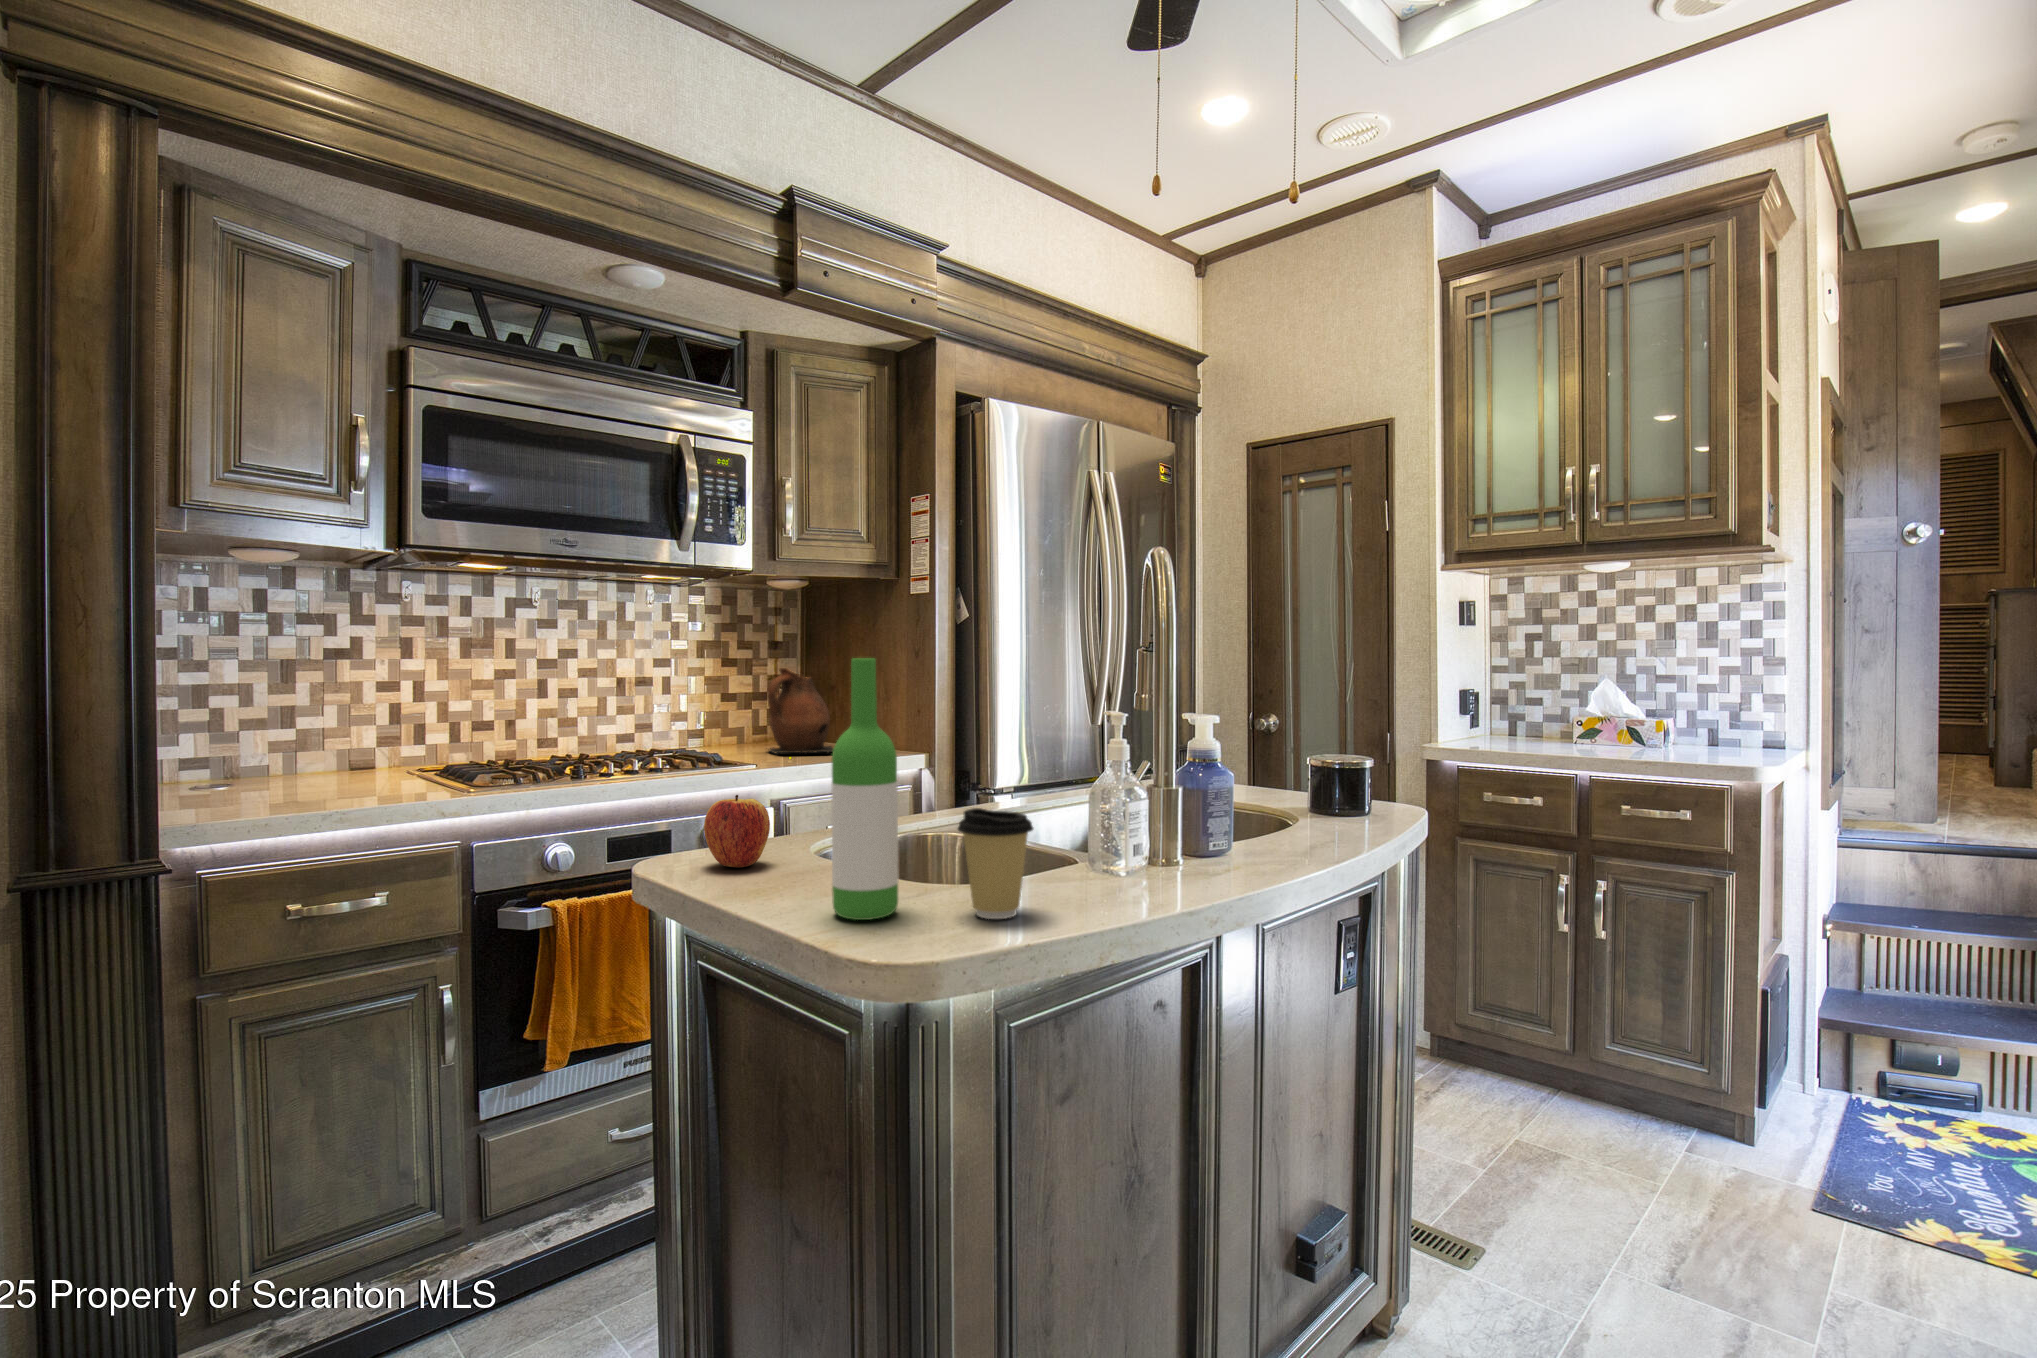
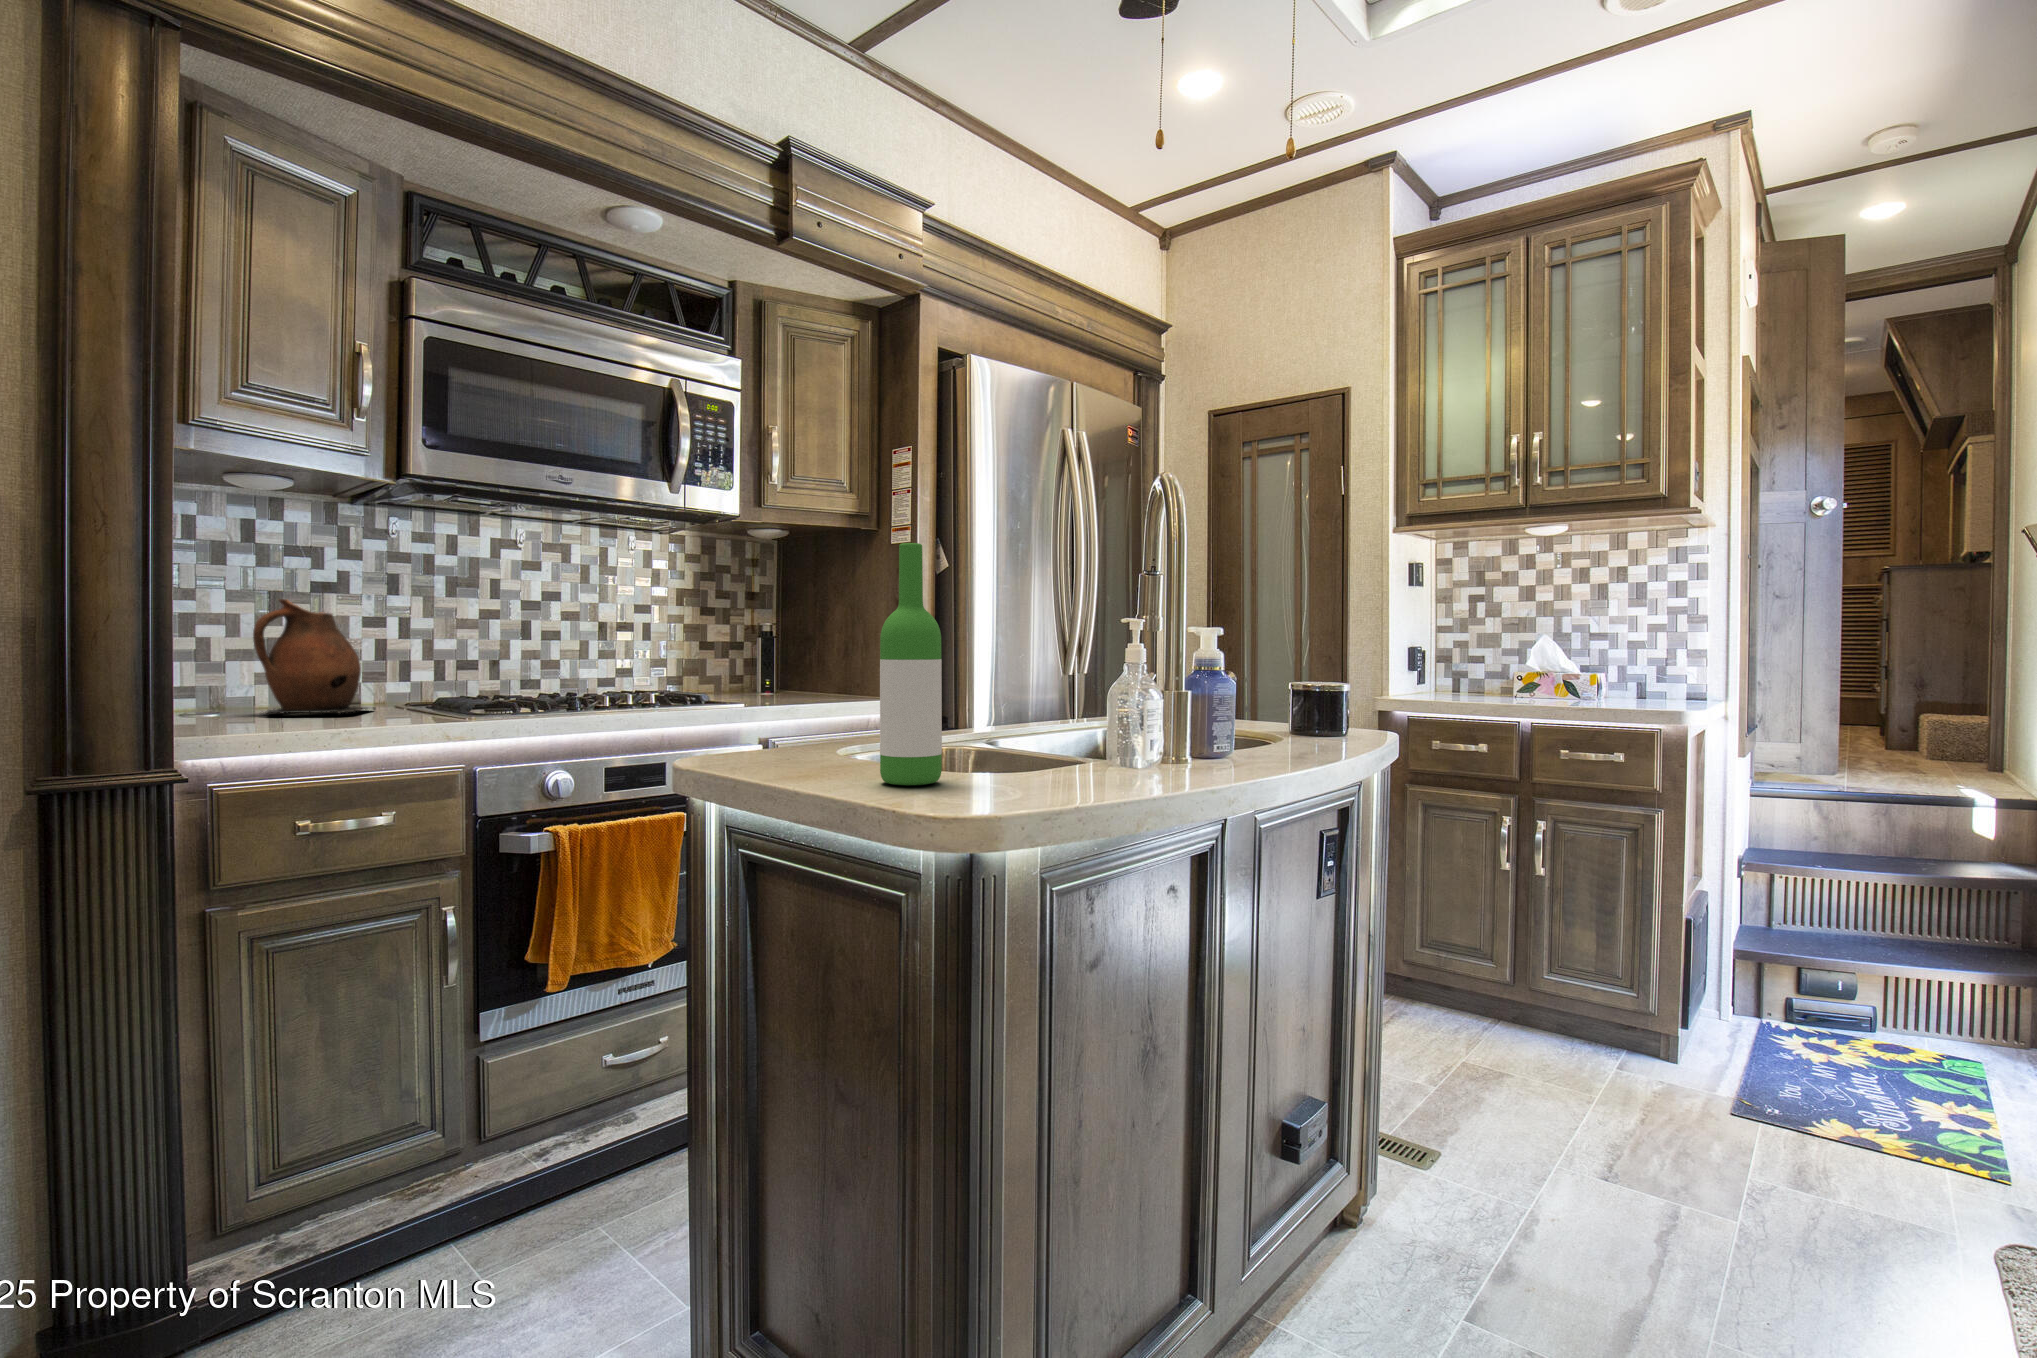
ceramic pitcher: present [767,668,834,753] -> present [253,599,376,714]
apple: present [704,795,770,868] -> none [739,691,802,758]
coffee cup: present [958,808,1033,919] -> none [997,687,1068,785]

